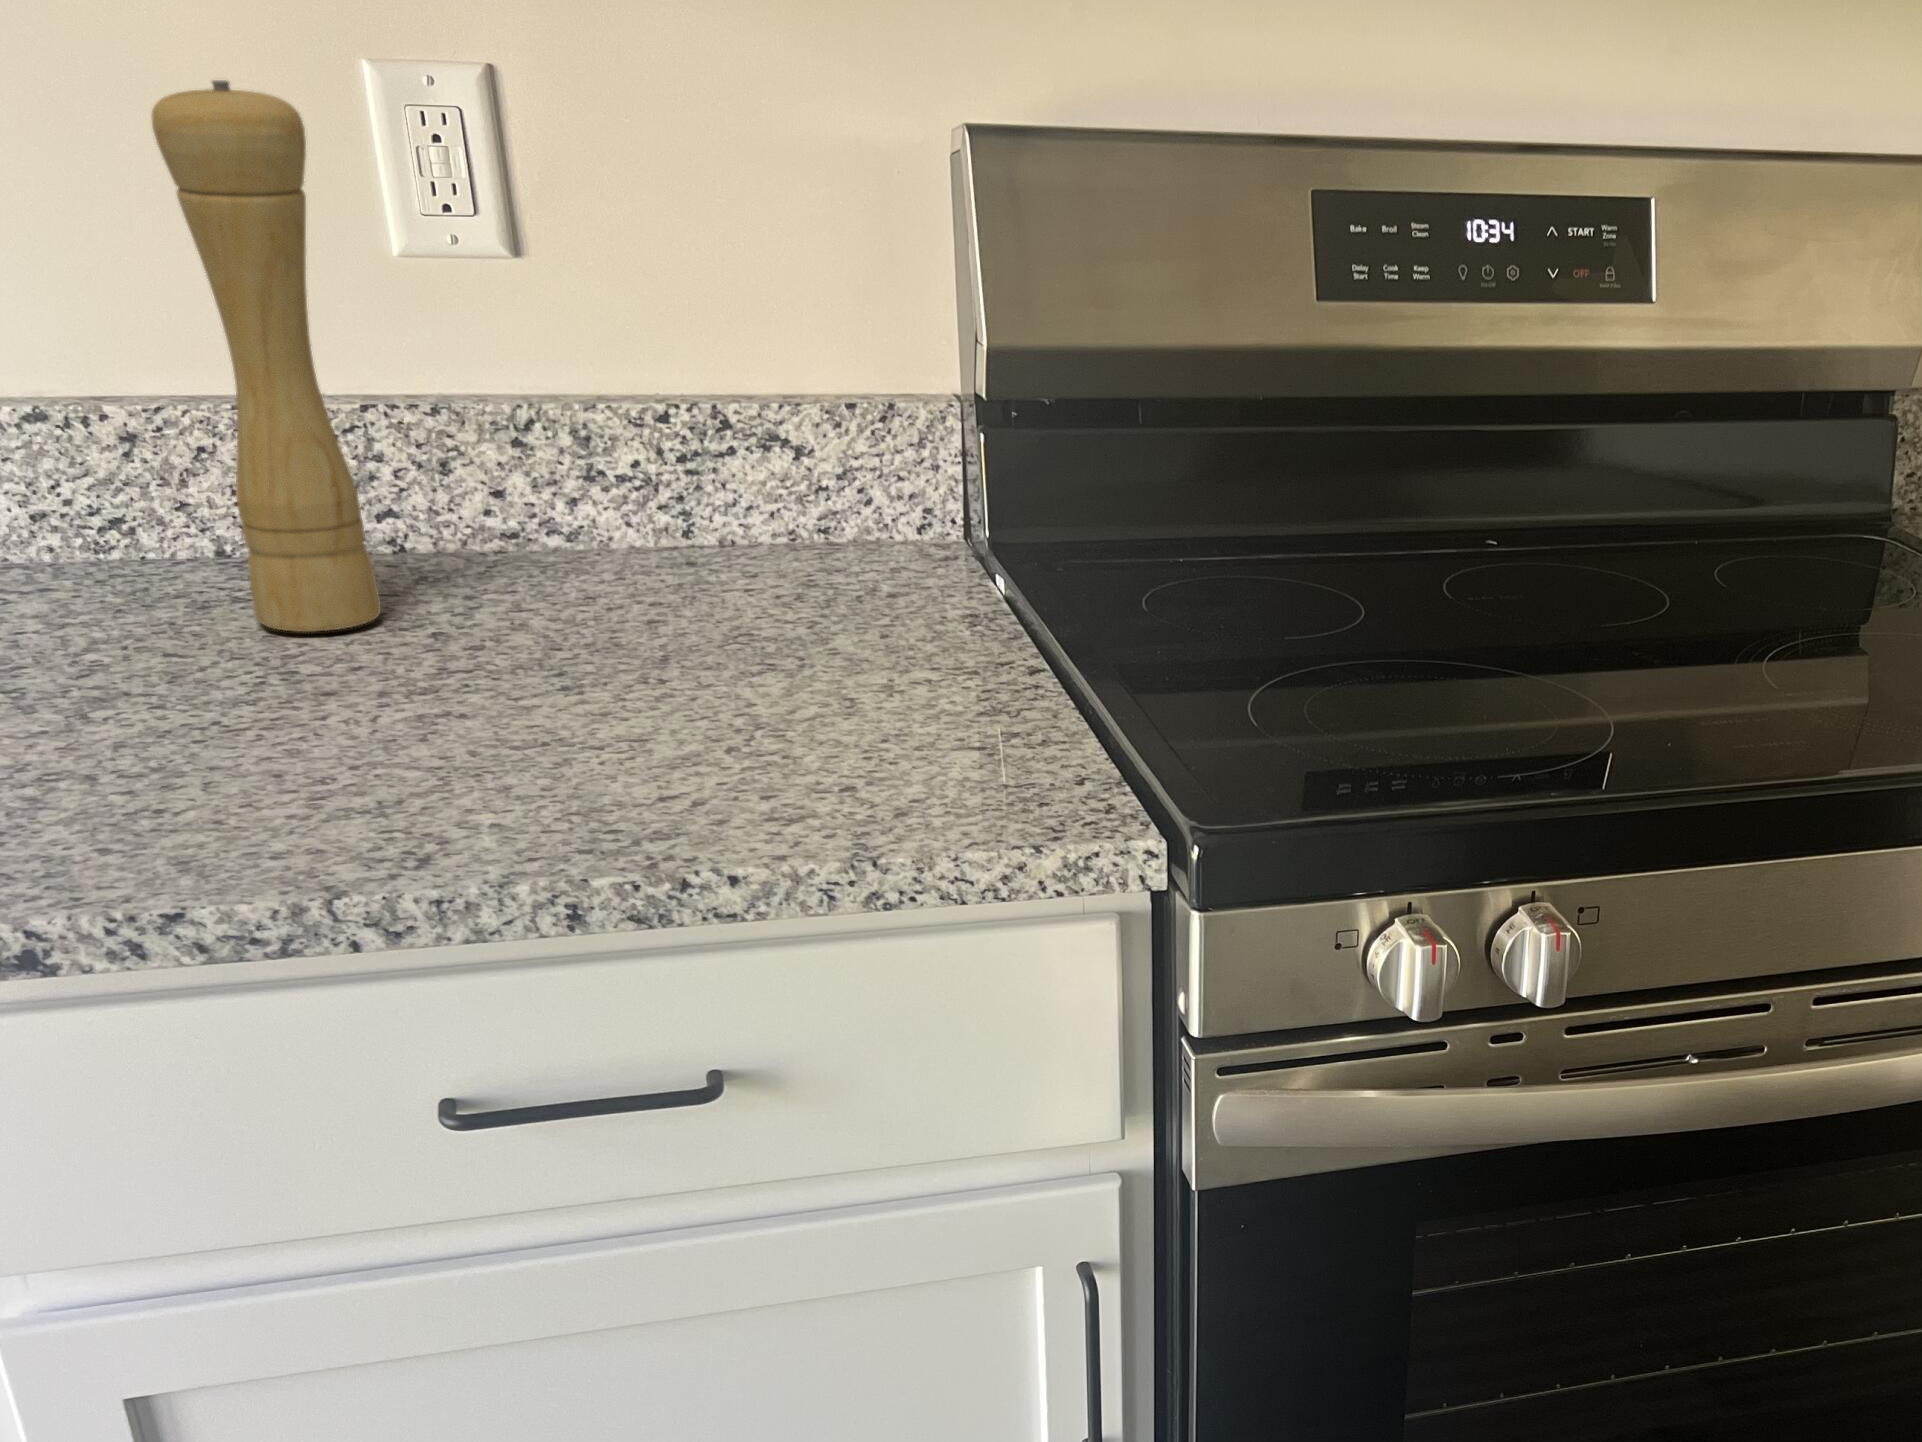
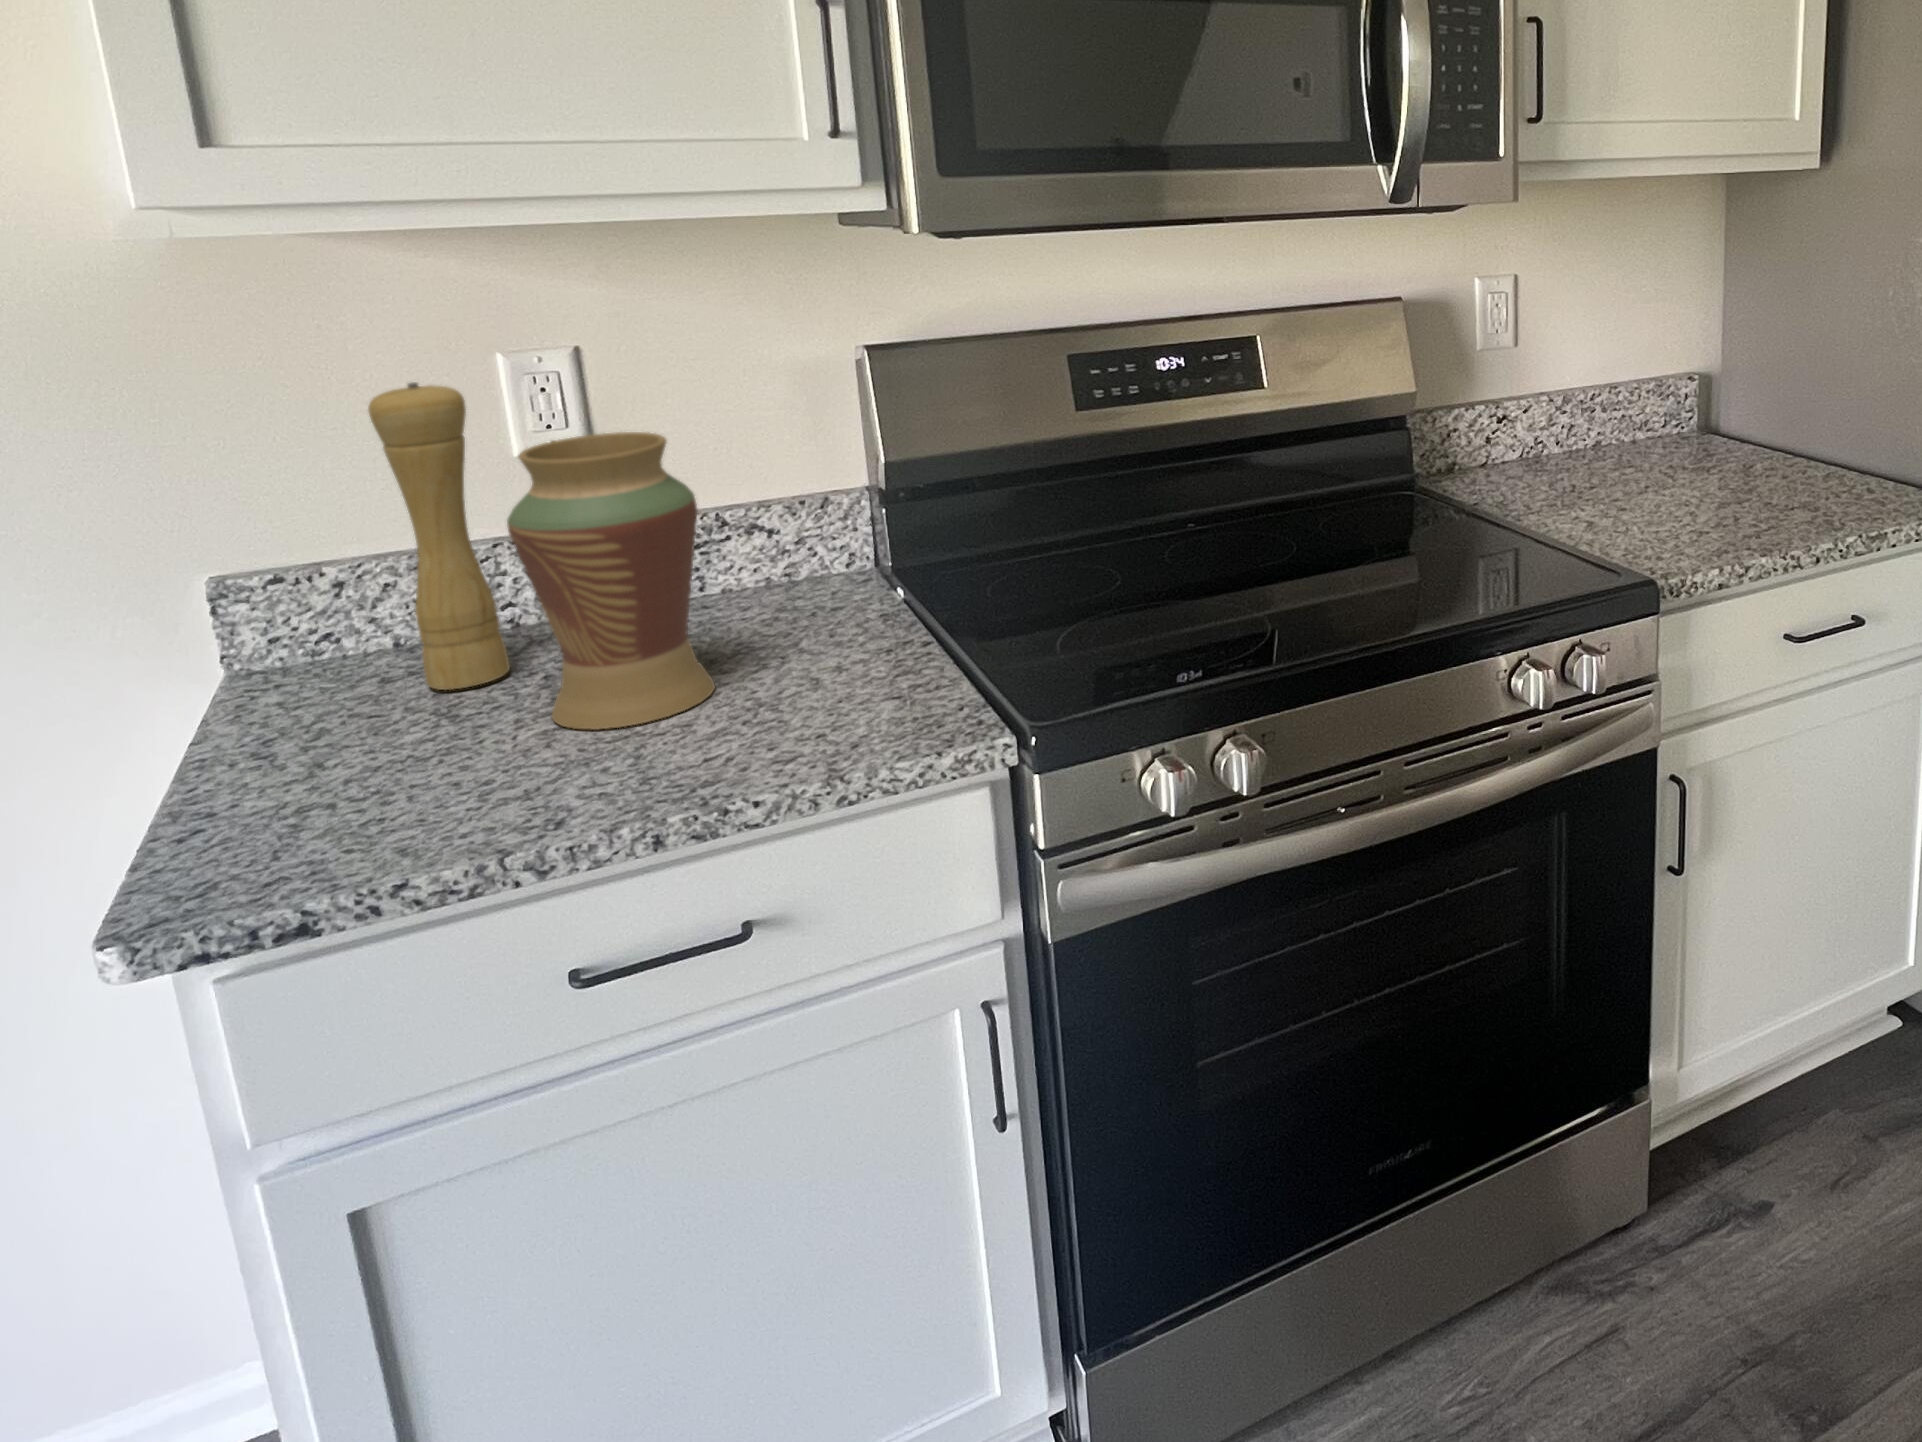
vase: none [360,208,689,727] -> present [507,432,715,729]

